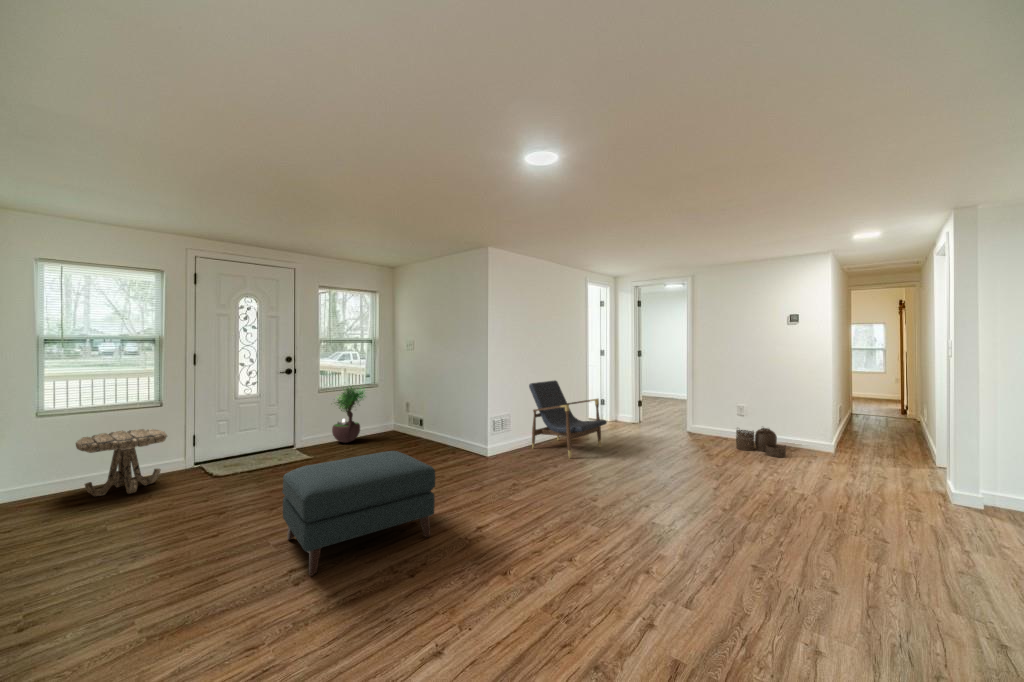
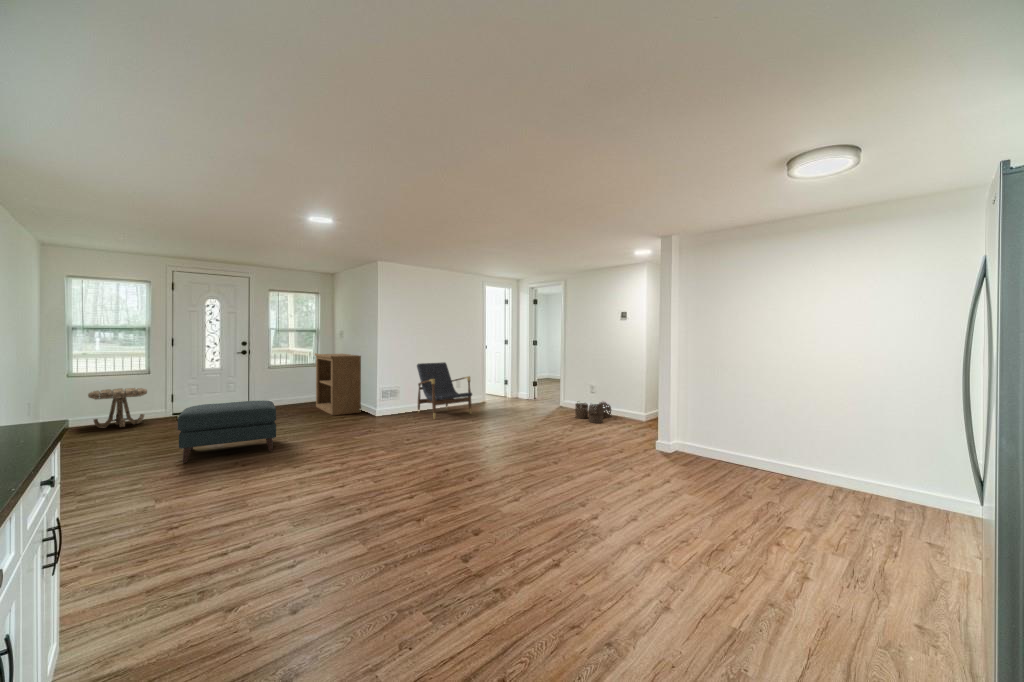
bookshelf: none [380,370,456,456] -> present [315,354,361,415]
potted tree: present [332,387,363,443] -> none [276,361,305,407]

